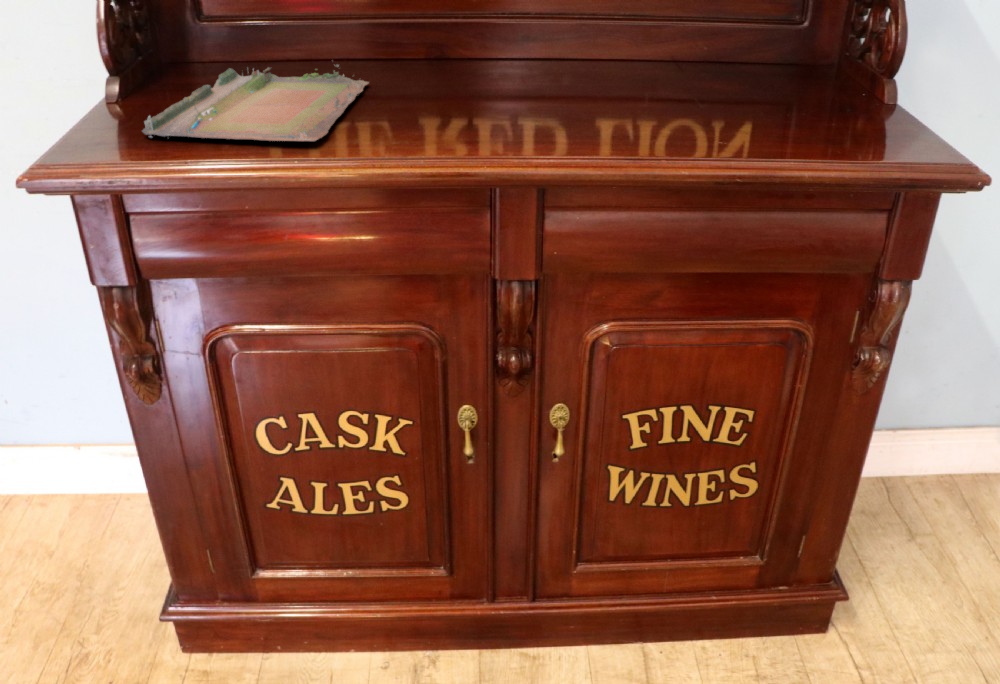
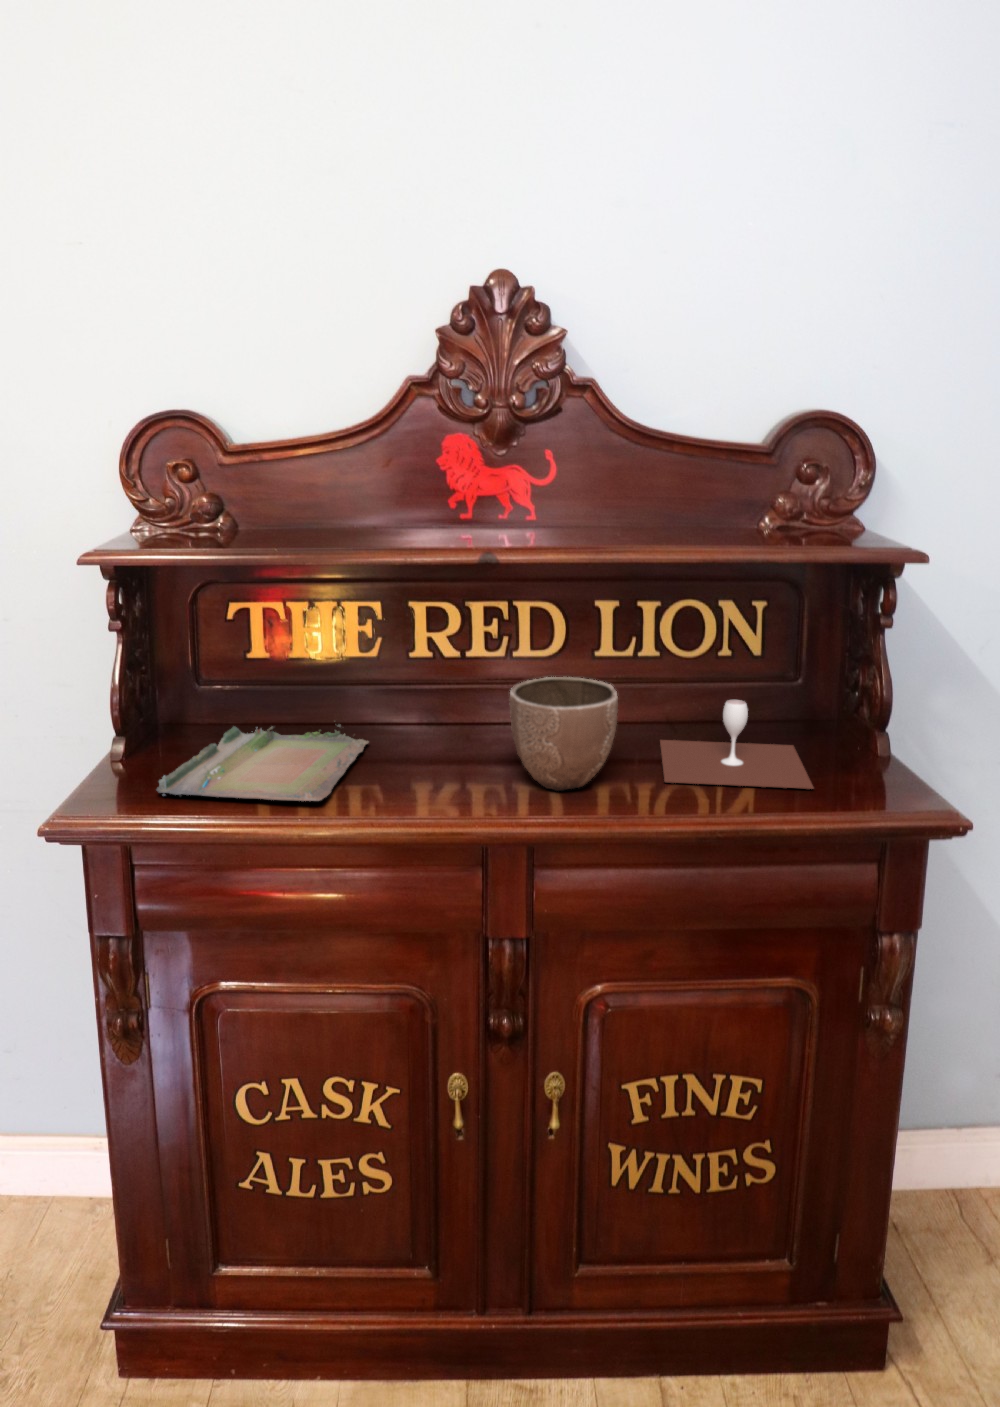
decorative bowl: none [516,6,634,130] -> present [509,677,618,791]
wine glass: none [665,32,832,126] -> present [660,700,814,789]

